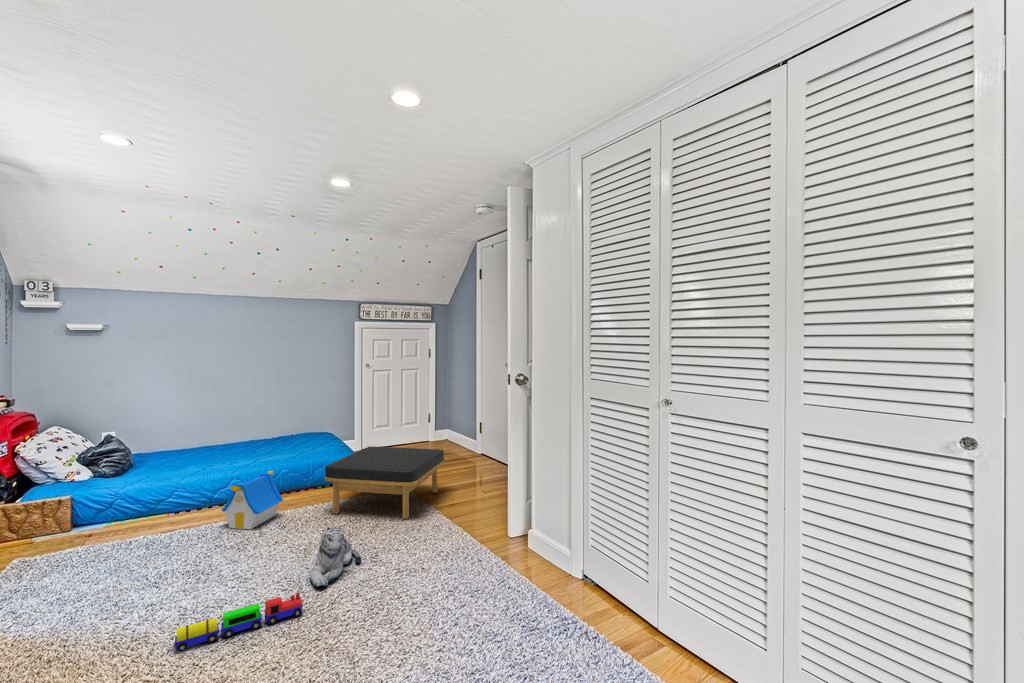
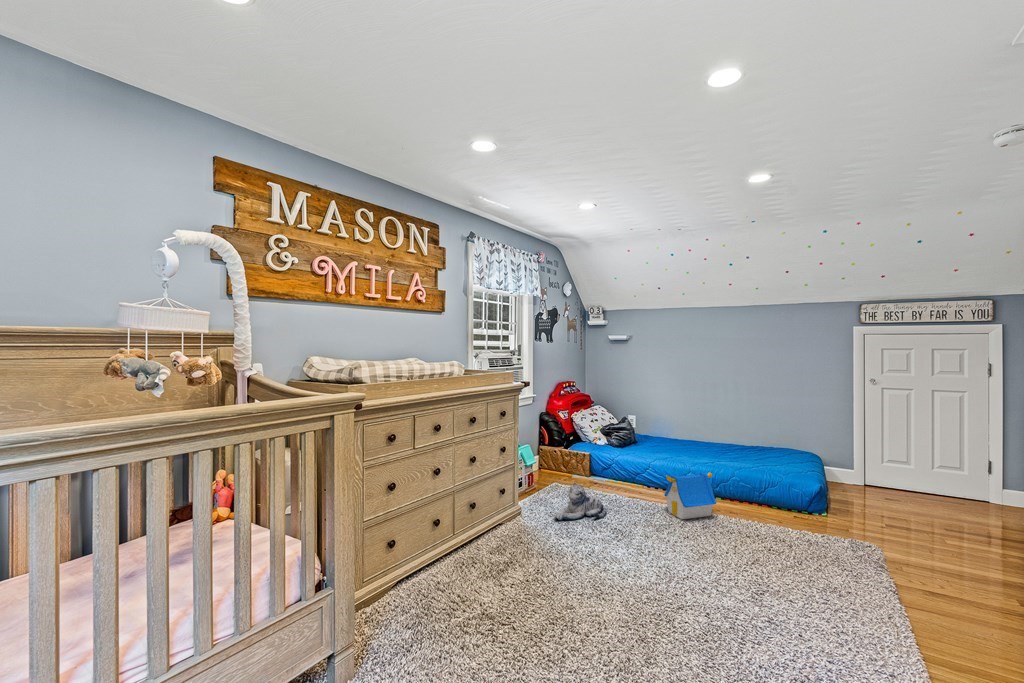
ottoman: present [325,447,444,519] -> none [754,476,933,574]
plush toy: present [310,527,361,587] -> present [554,483,607,520]
toy train: present [174,593,303,652] -> none [565,563,655,603]

